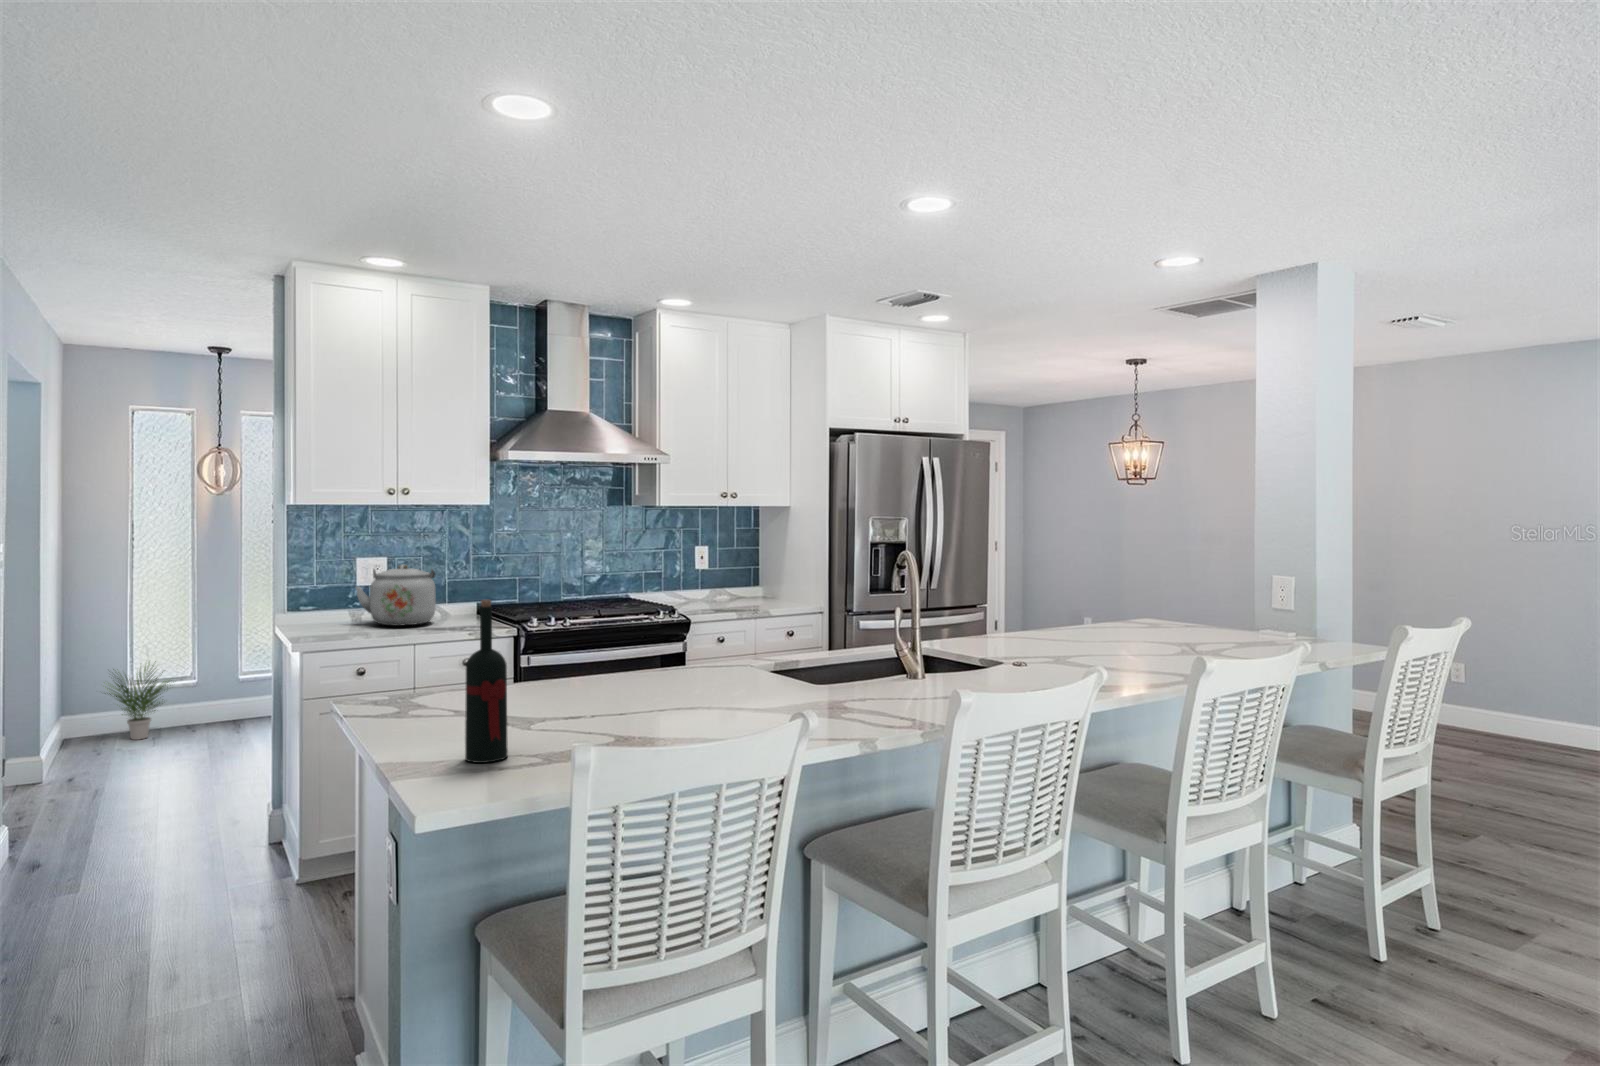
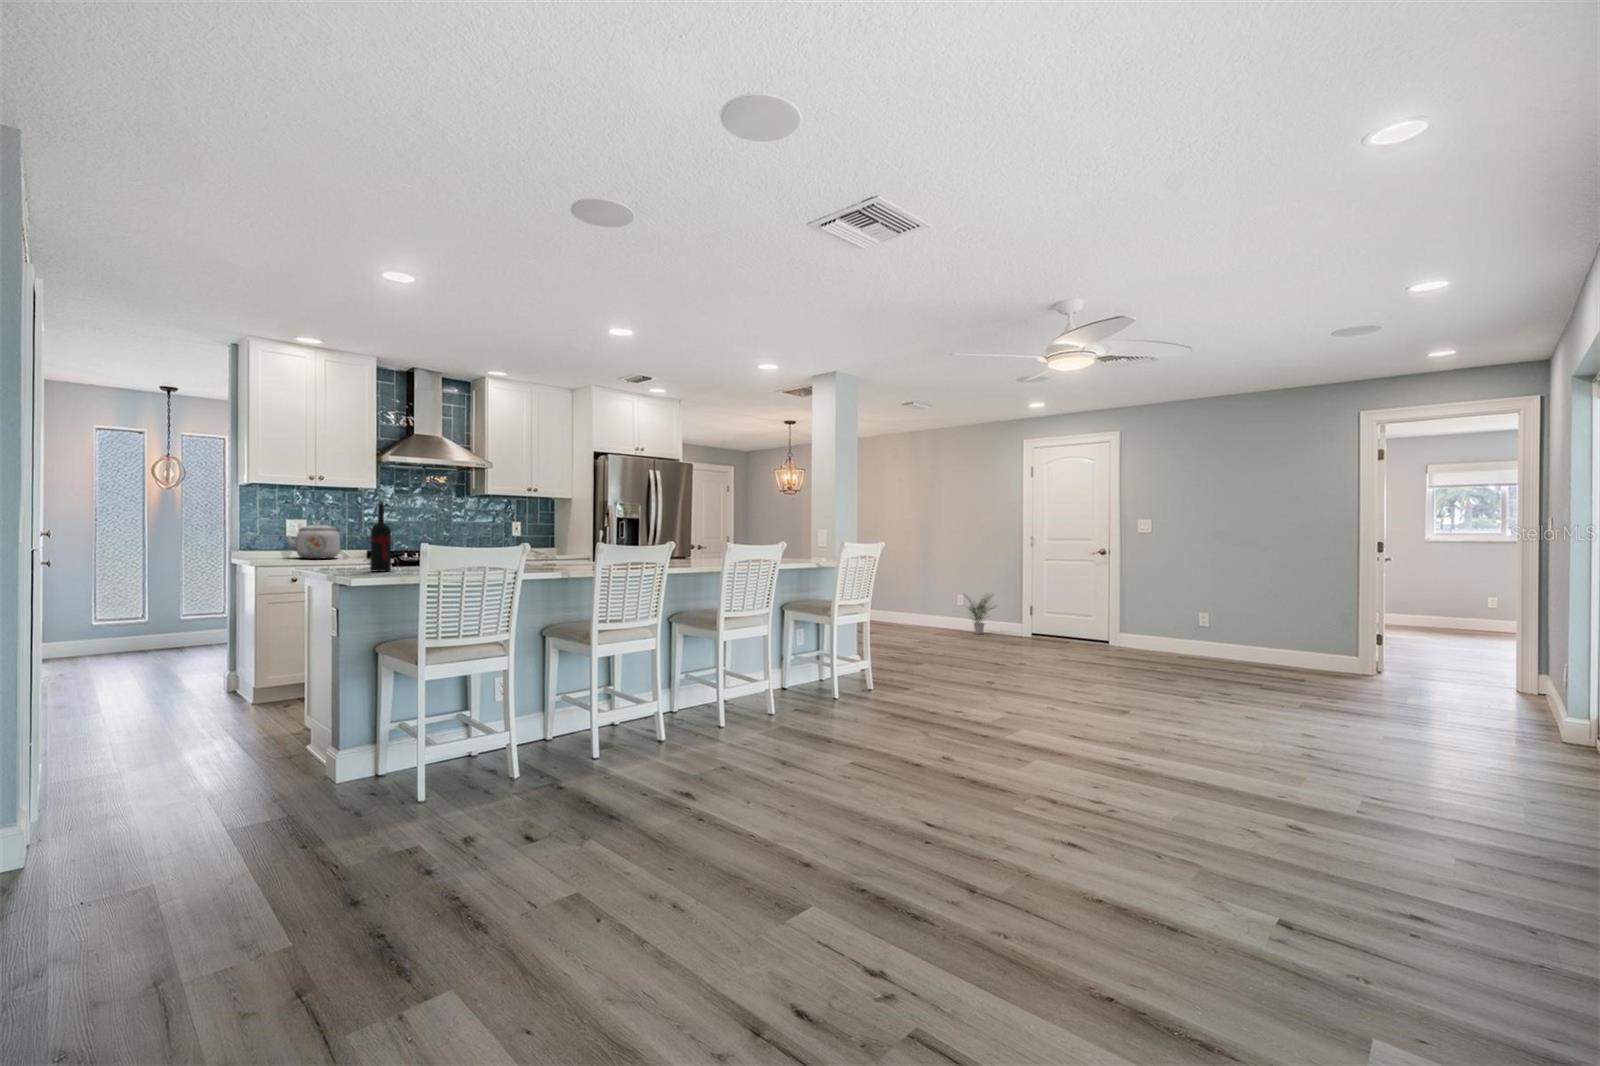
potted plant: present [109,664,168,740] -> present [967,596,996,634]

